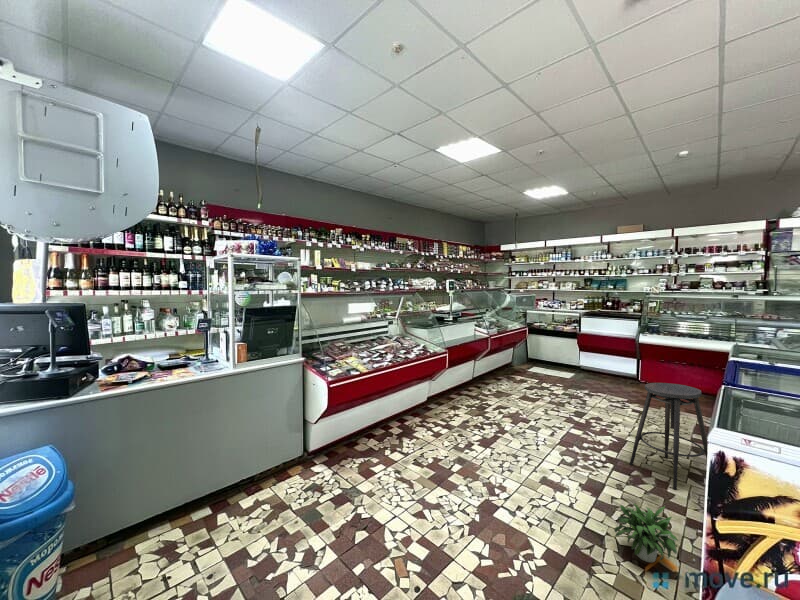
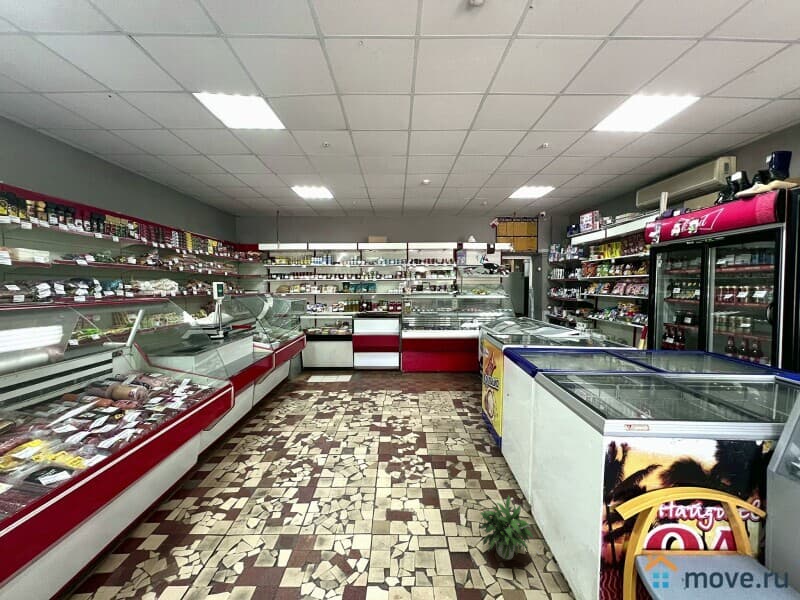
stool: present [629,383,707,490] -> none [437,373,490,465]

